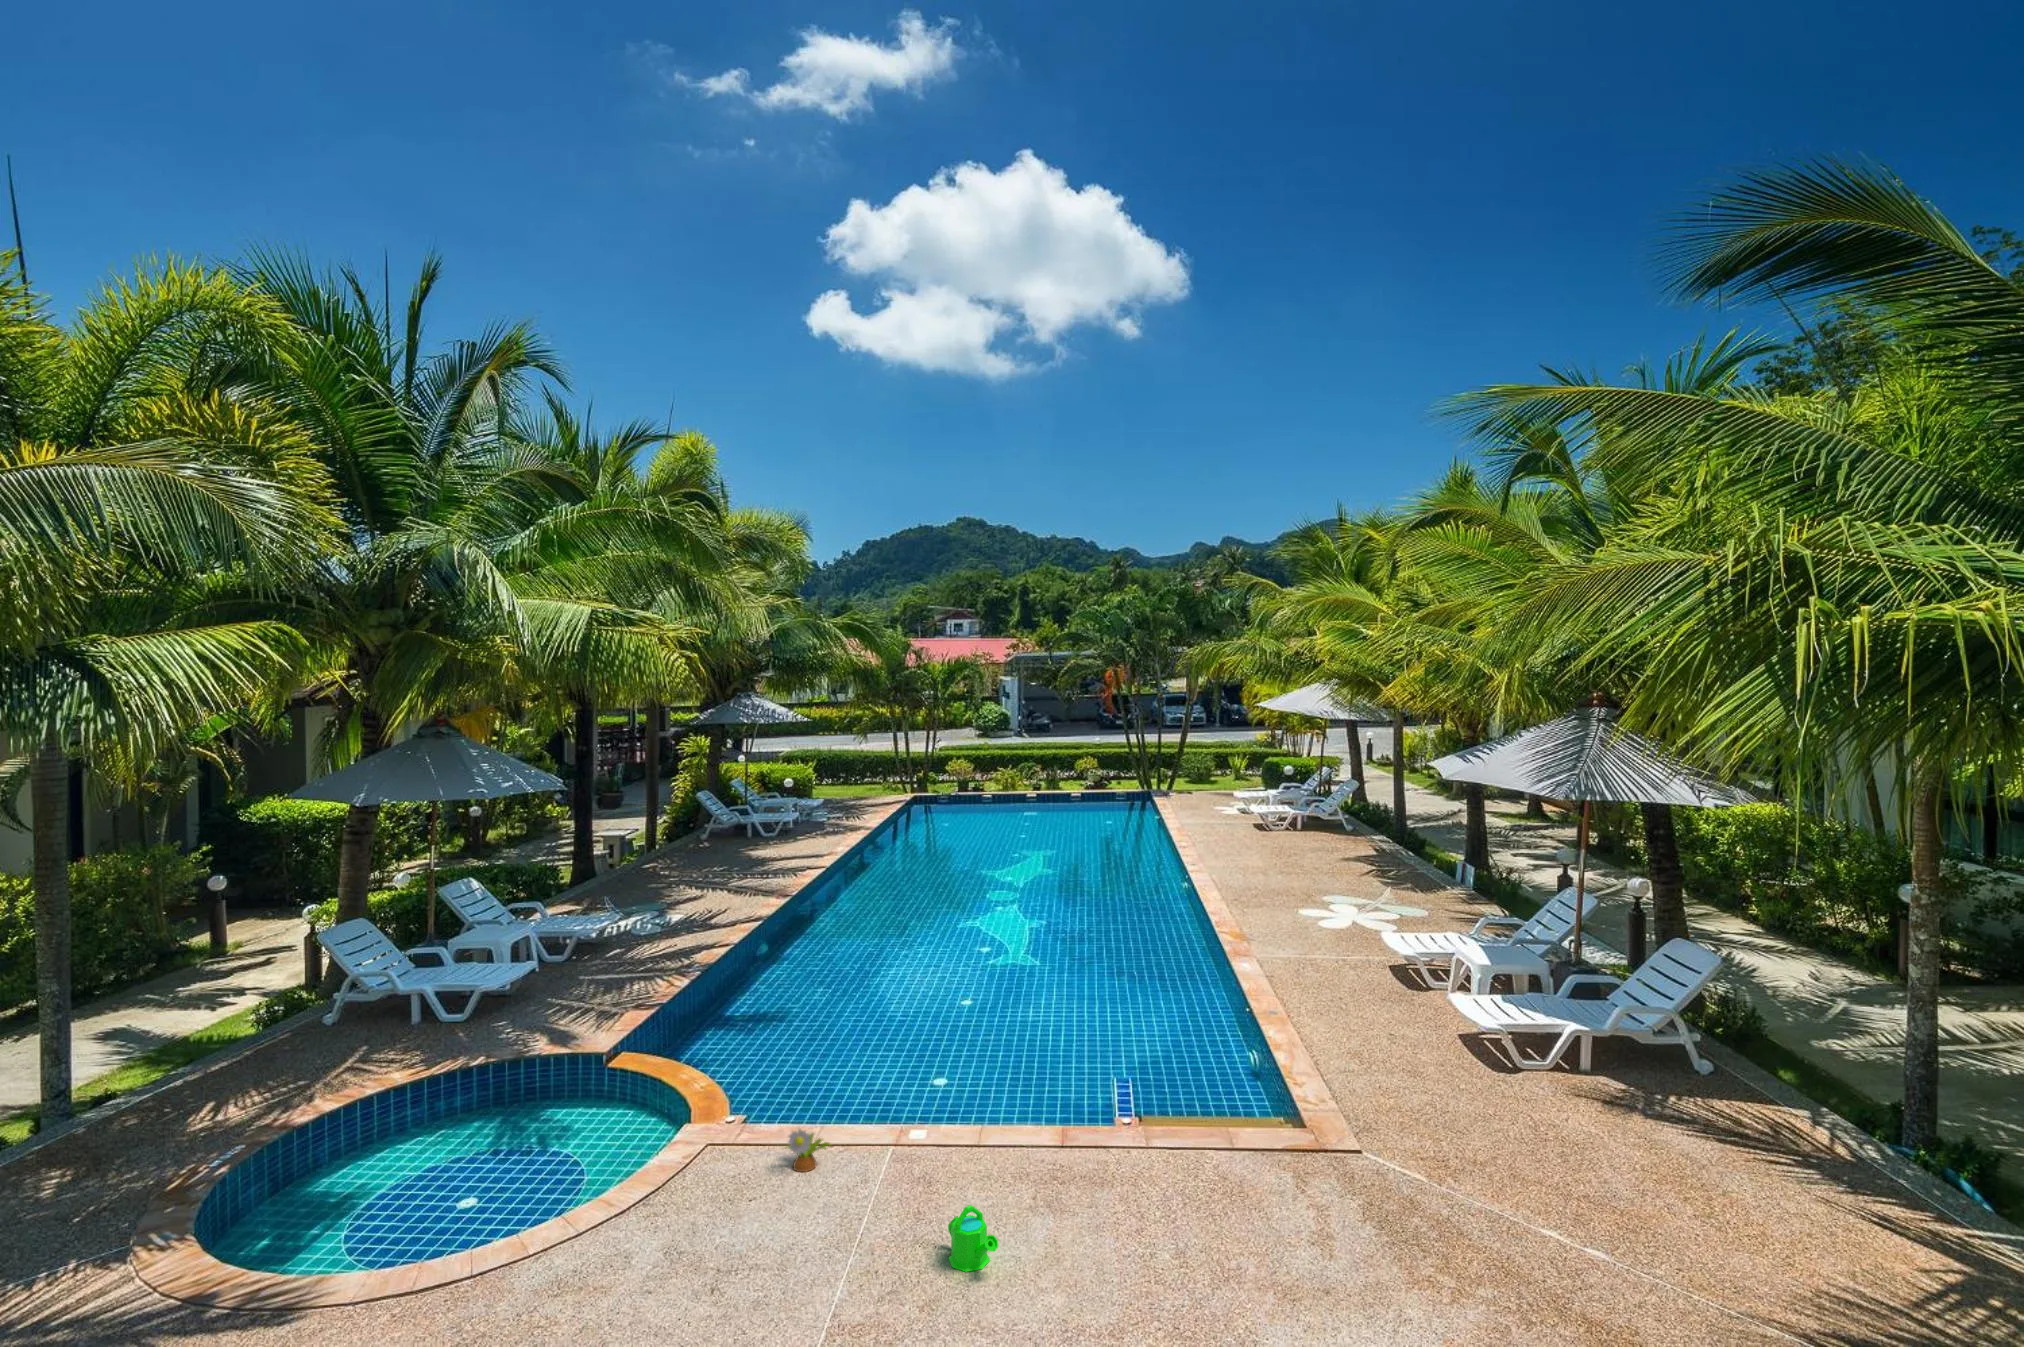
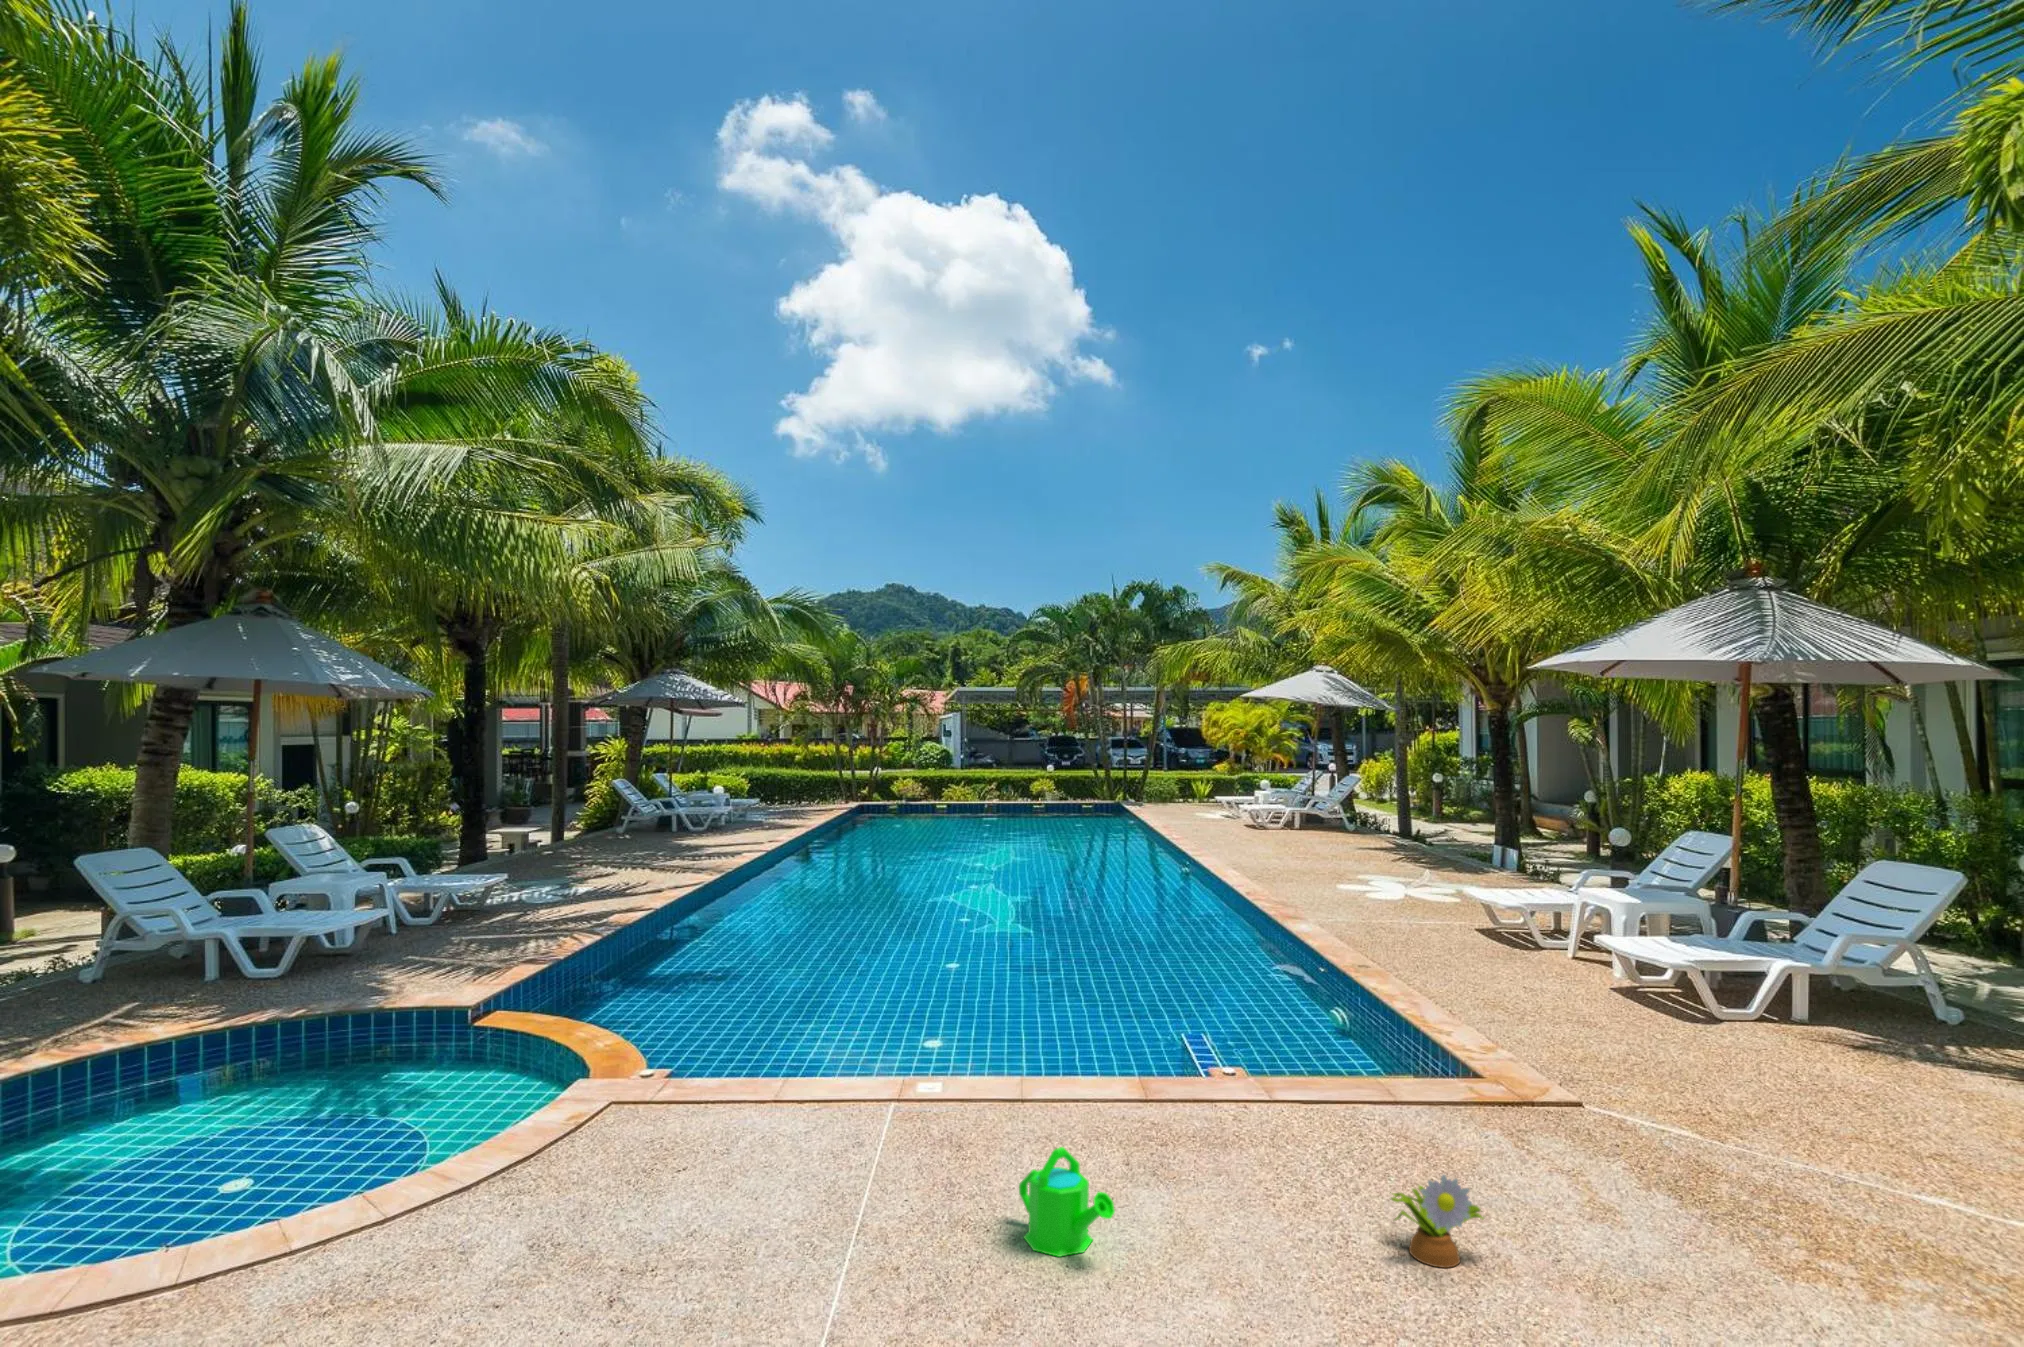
decorative plant: present [787,1129,830,1172] -> present [1390,1175,1484,1268]

